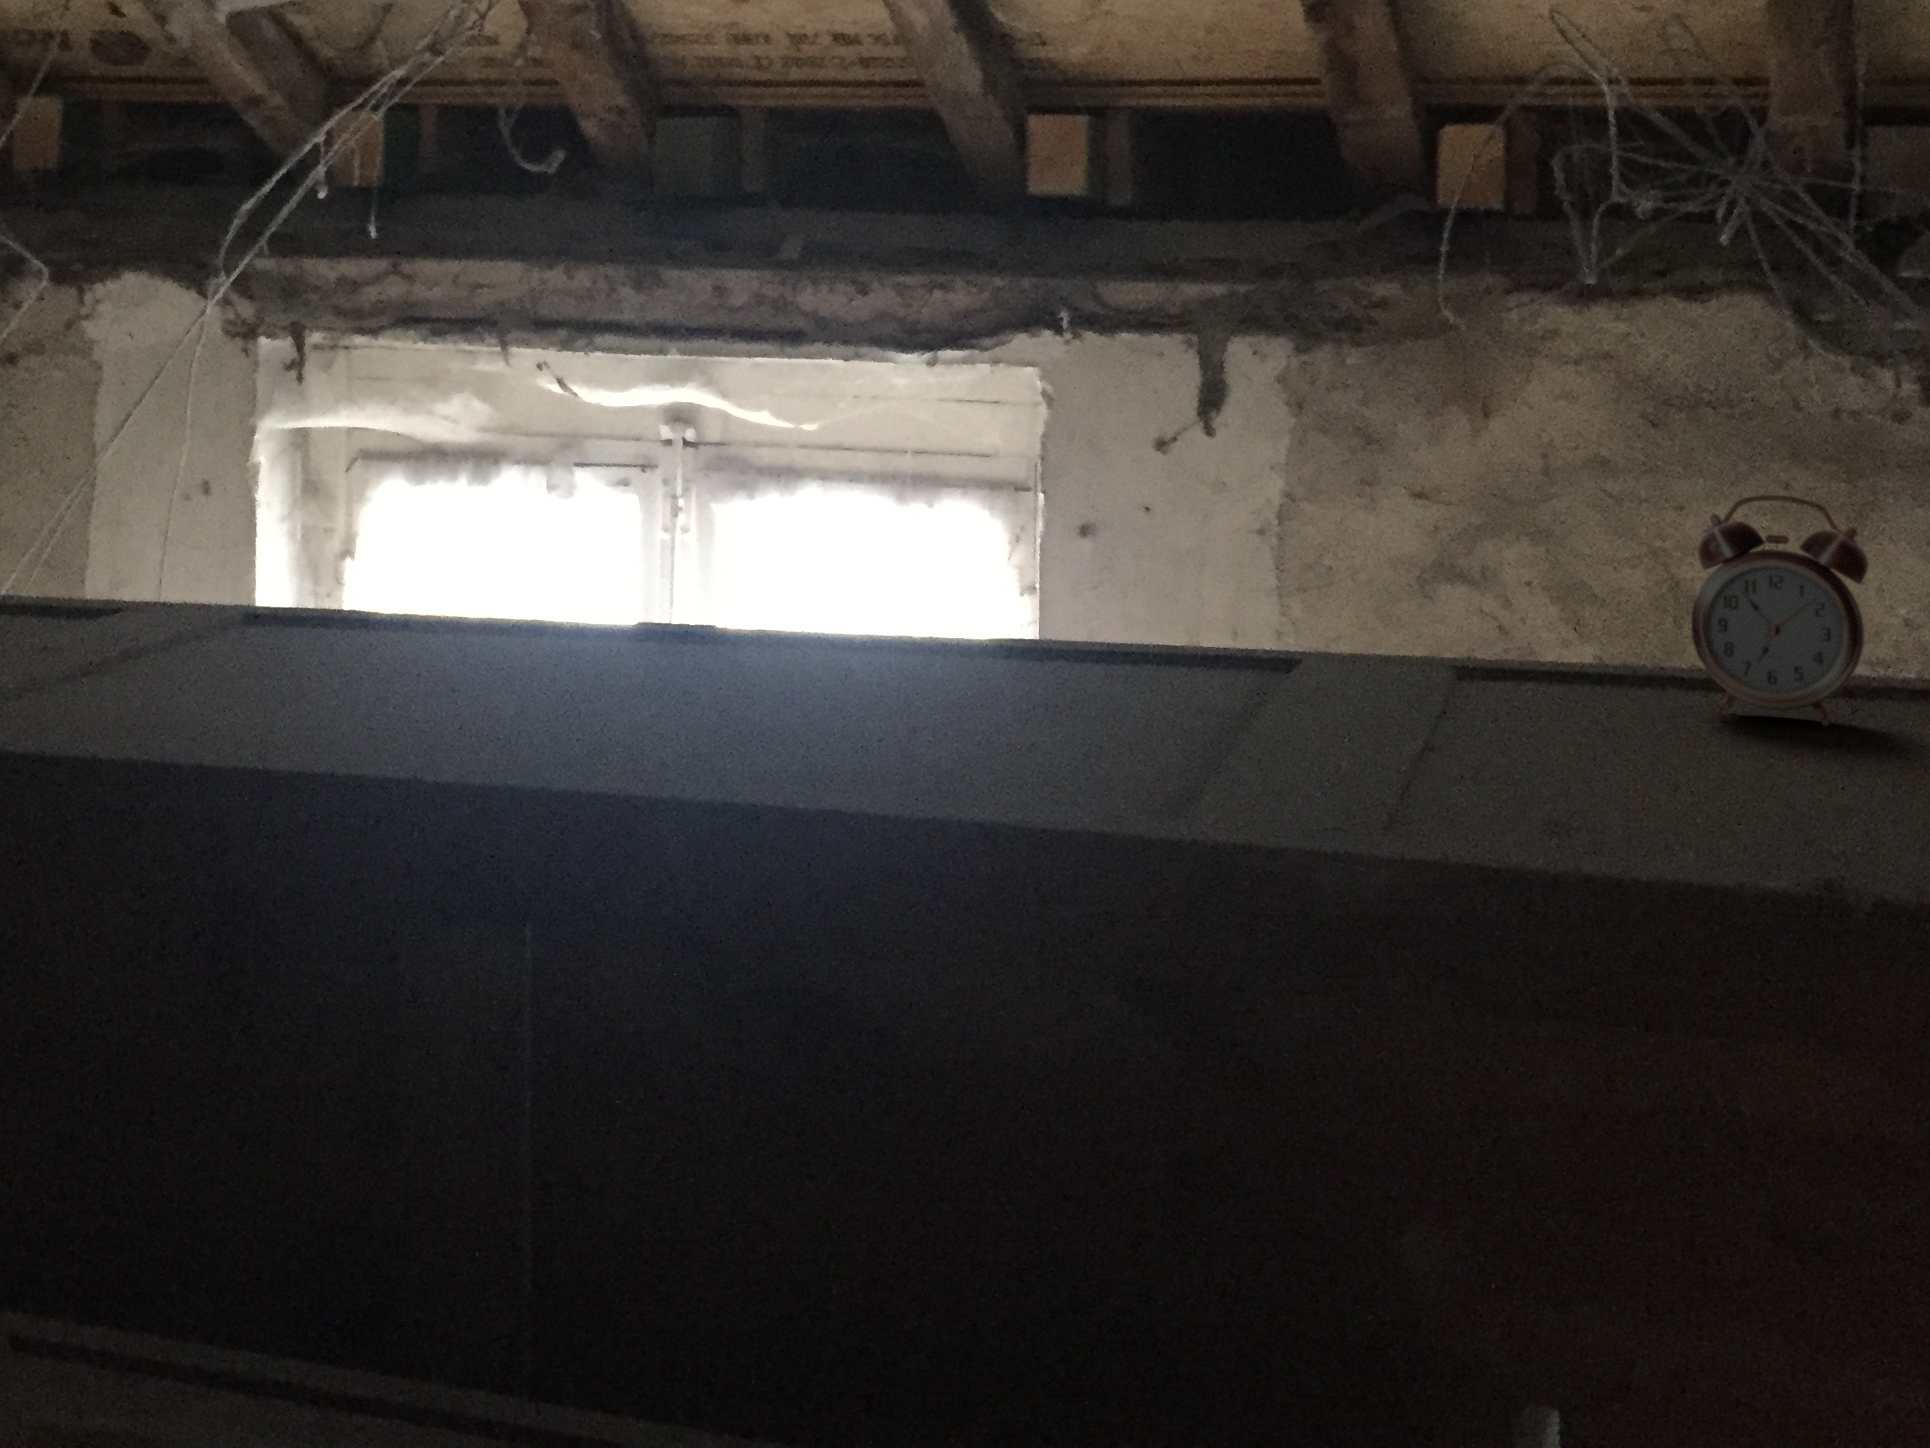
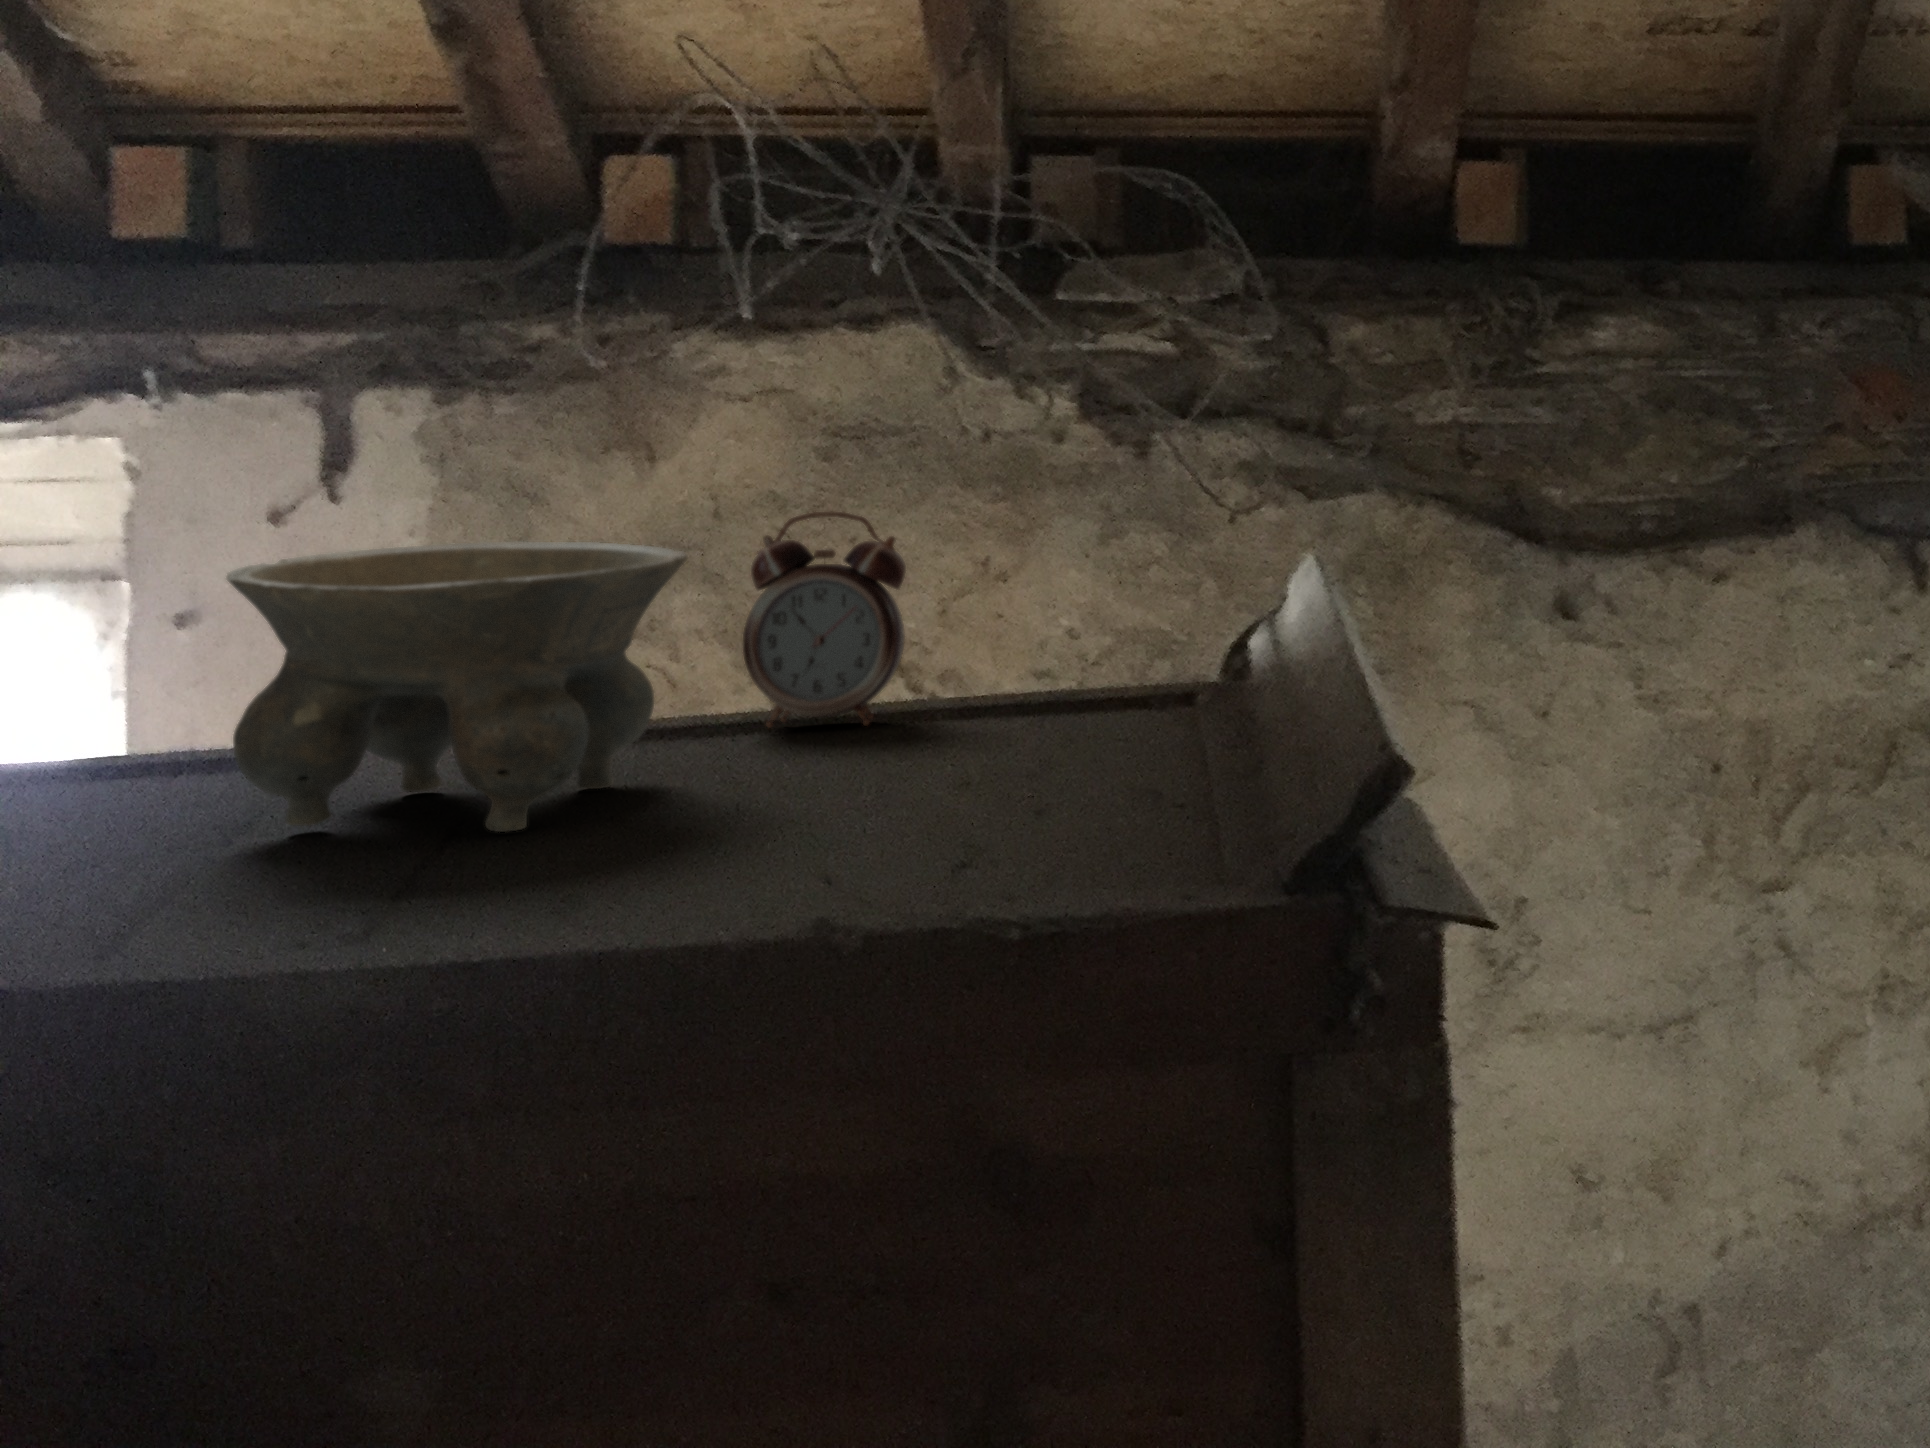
bowl: none [1246,499,1678,798] -> present [227,542,688,832]

